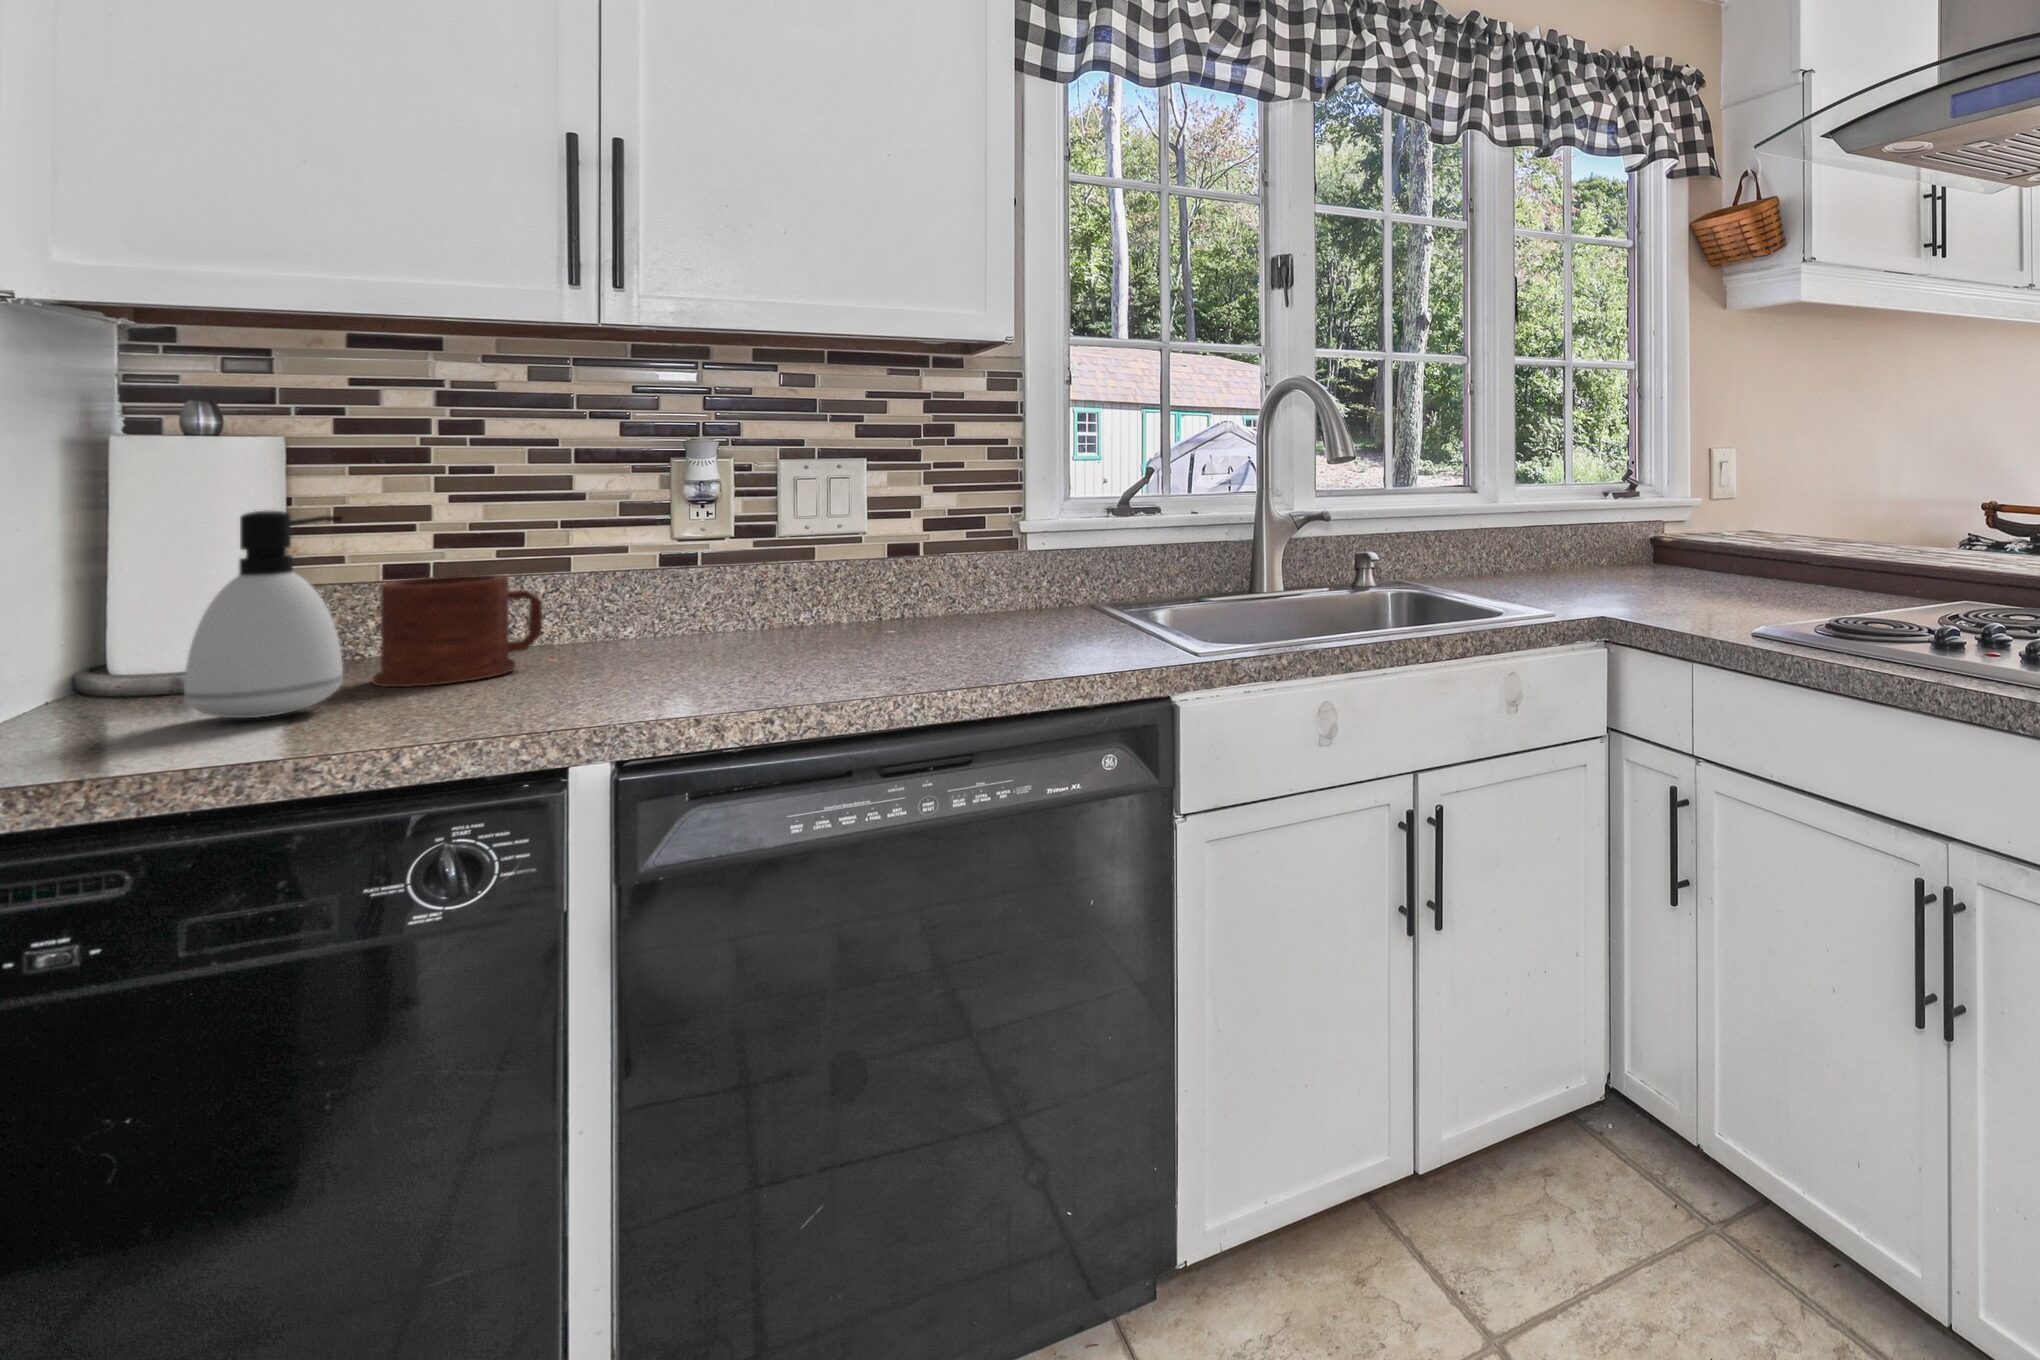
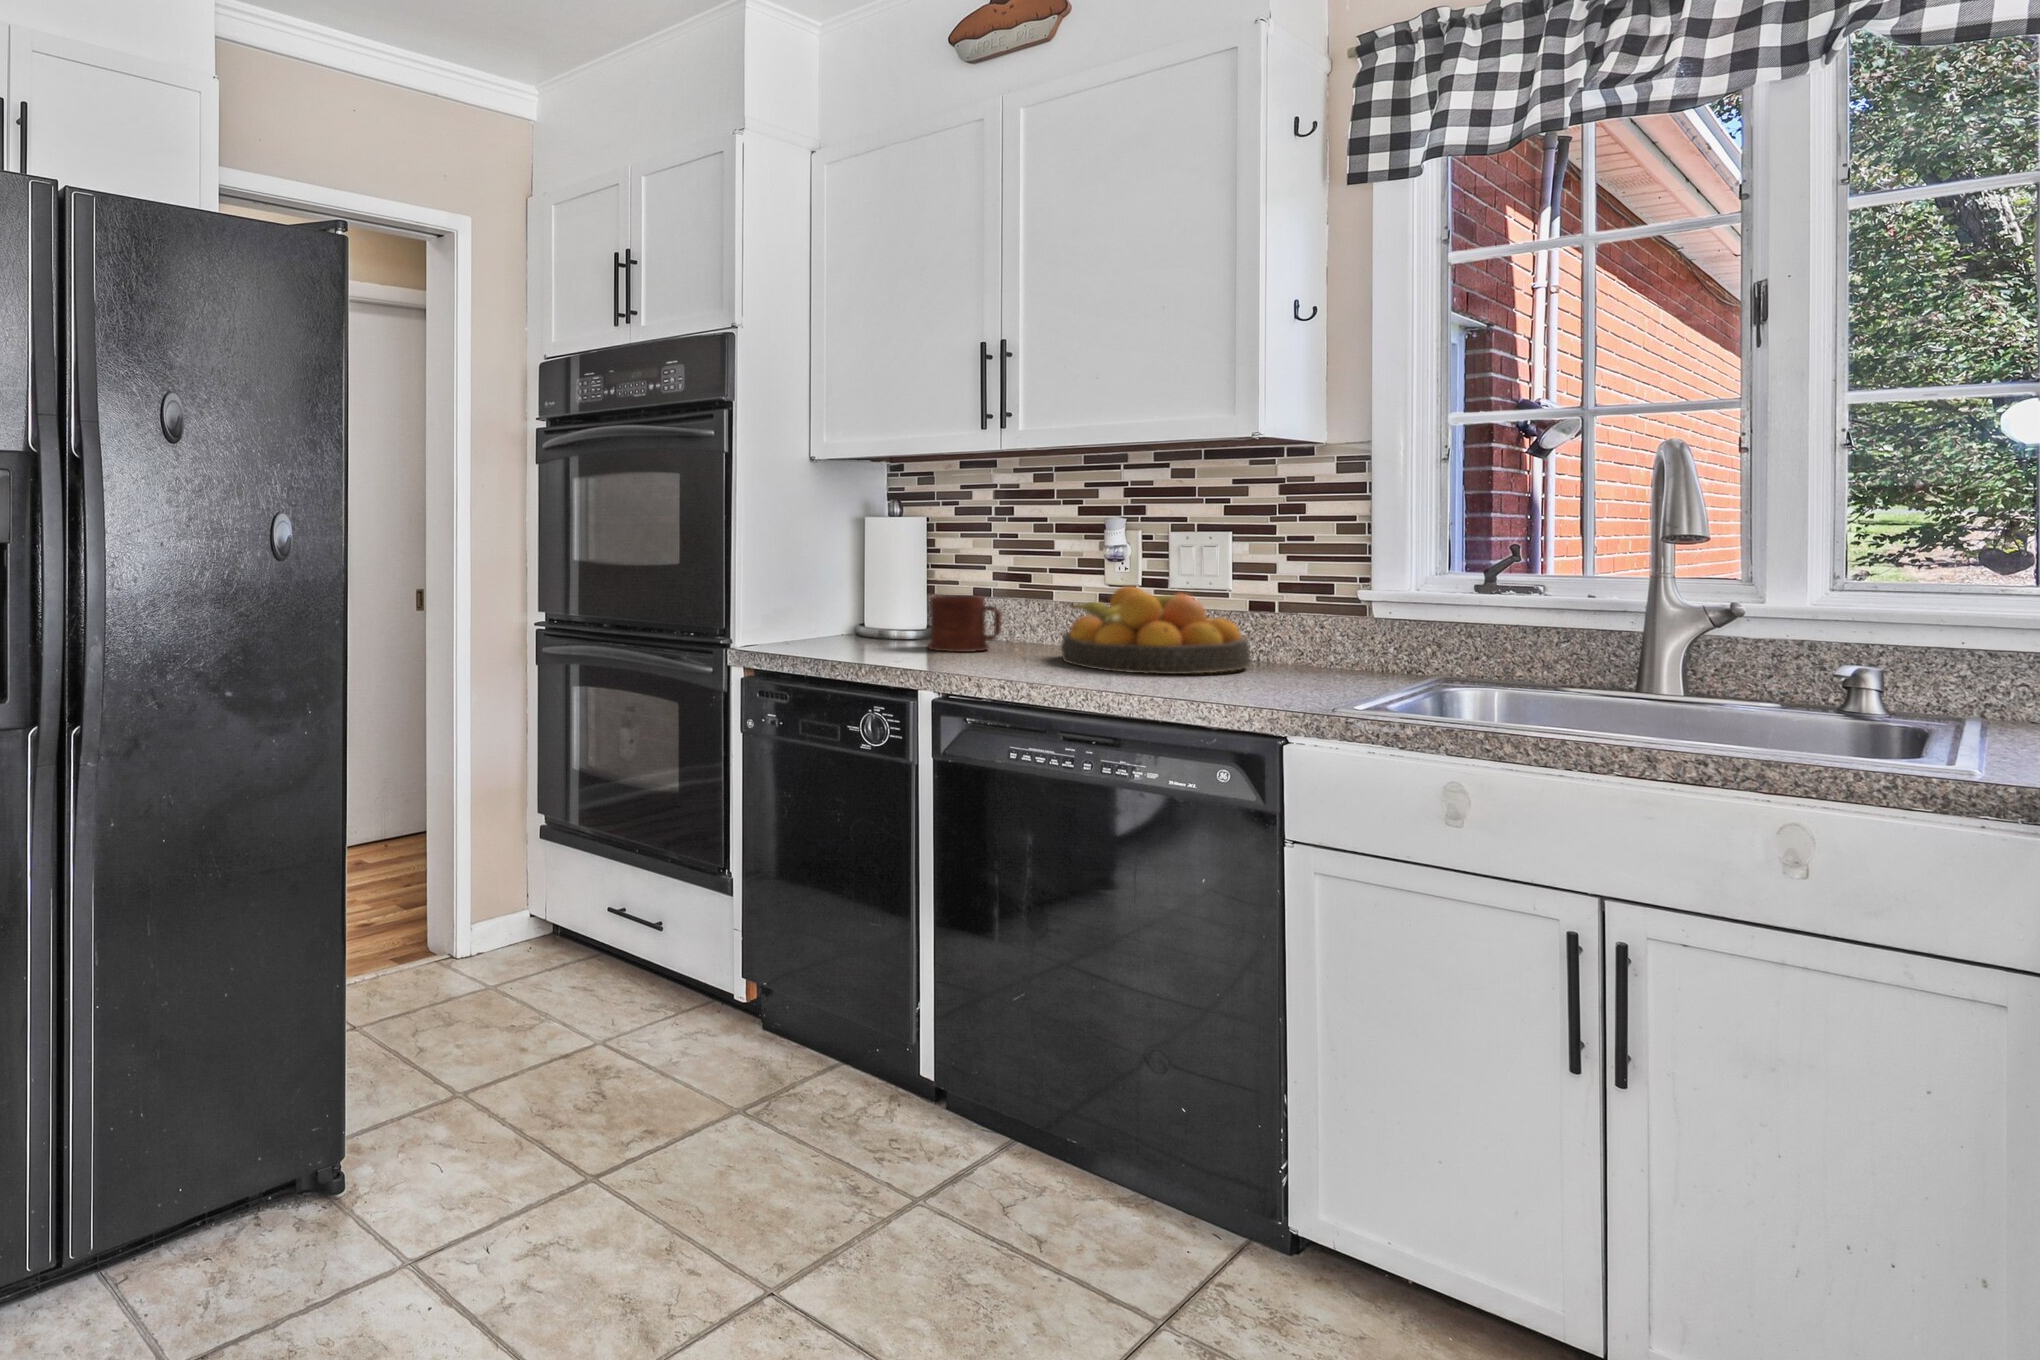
soap dispenser: present [184,510,343,718] -> none [840,555,893,651]
fruit bowl: none [676,537,957,664] -> present [1061,586,1250,674]

